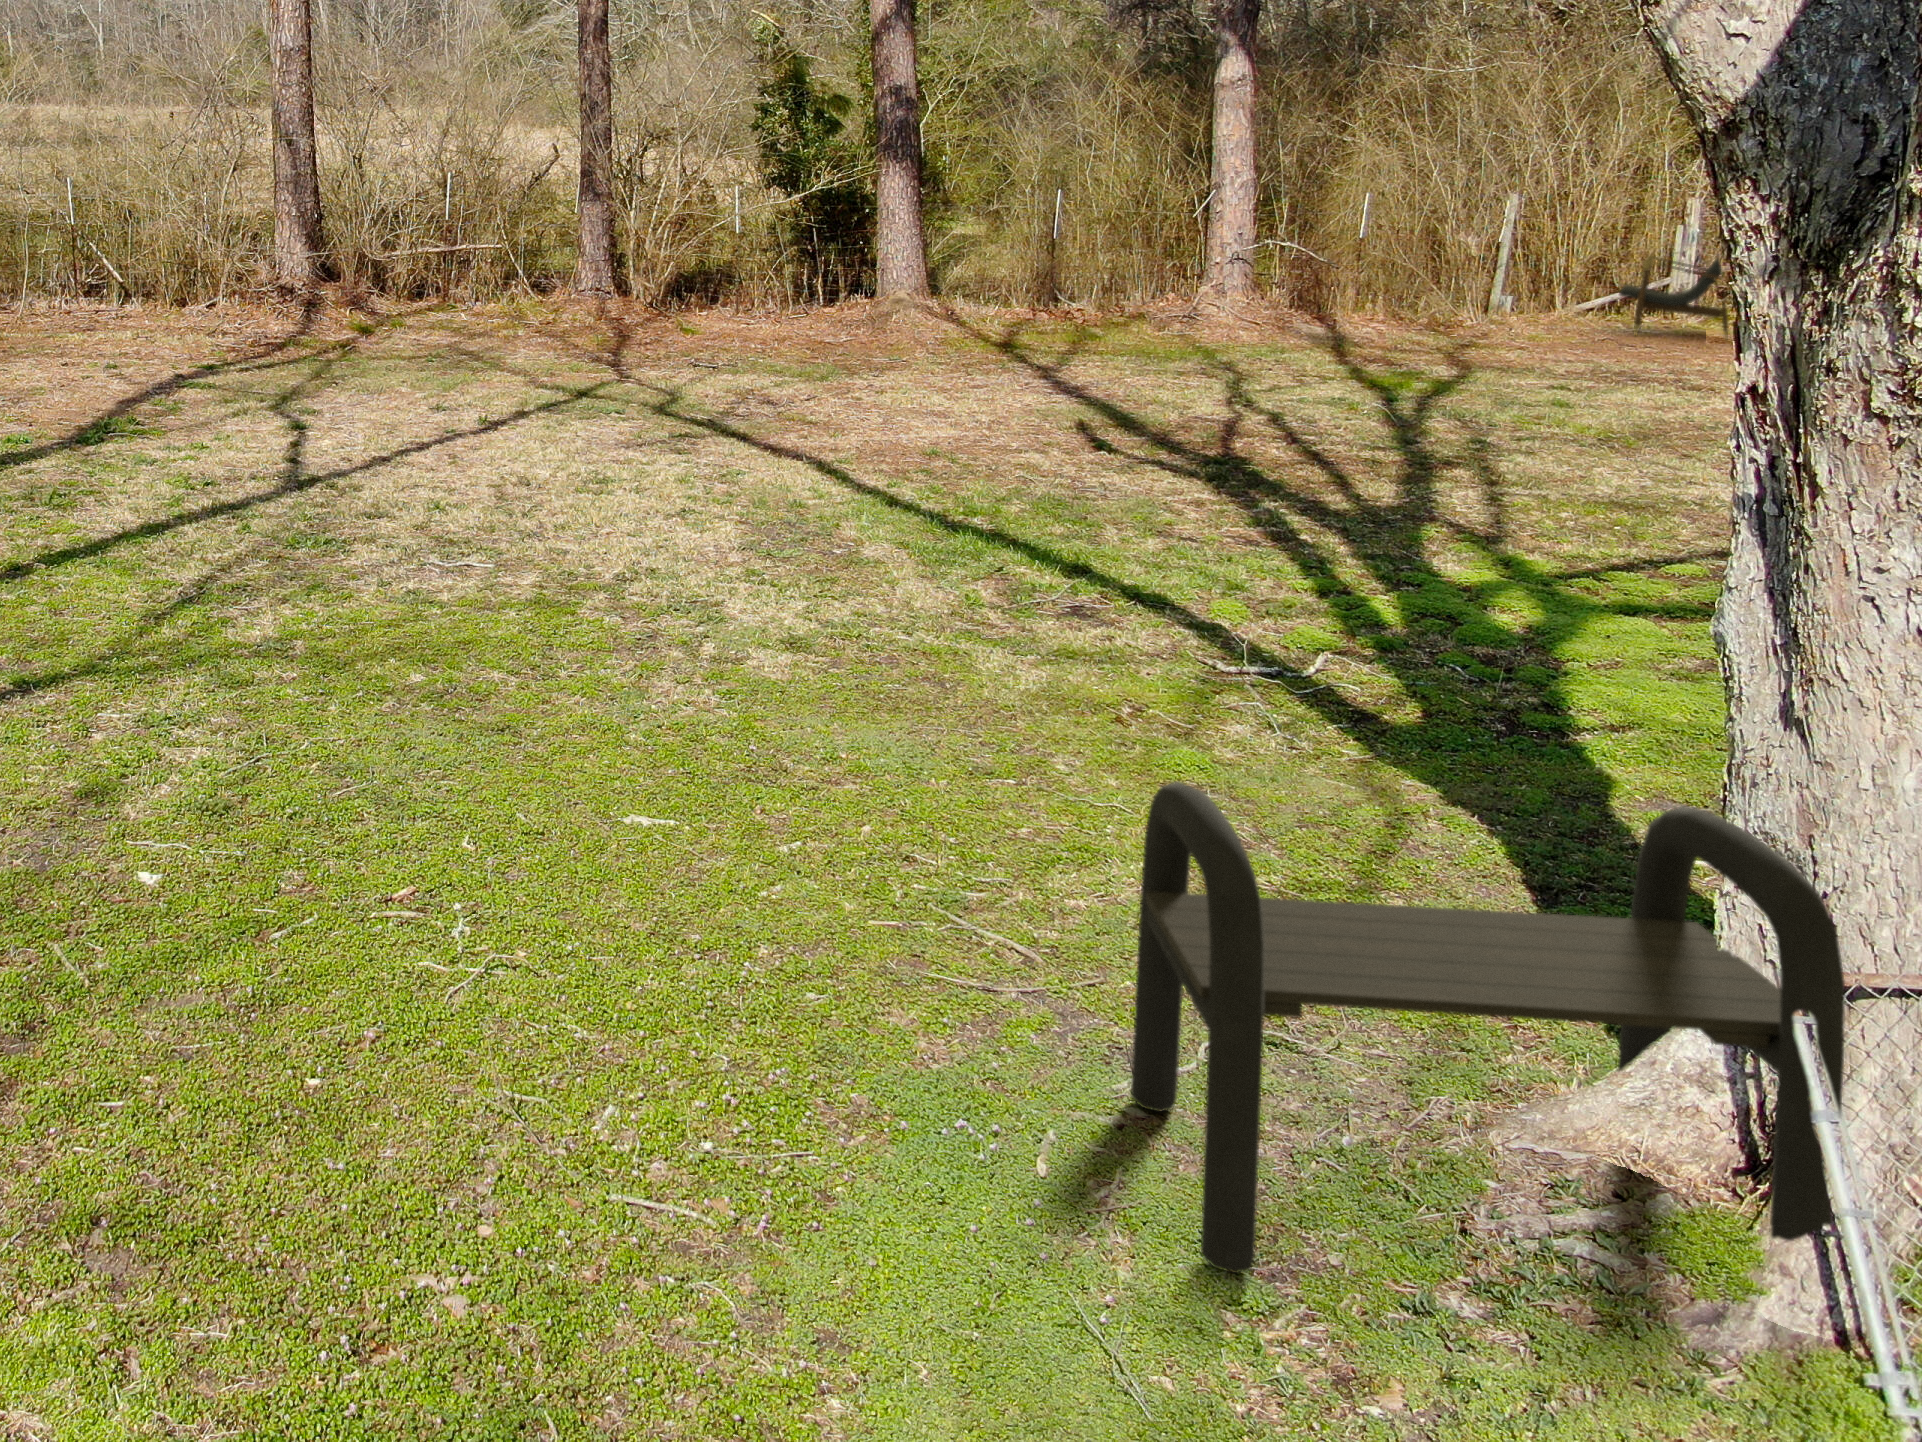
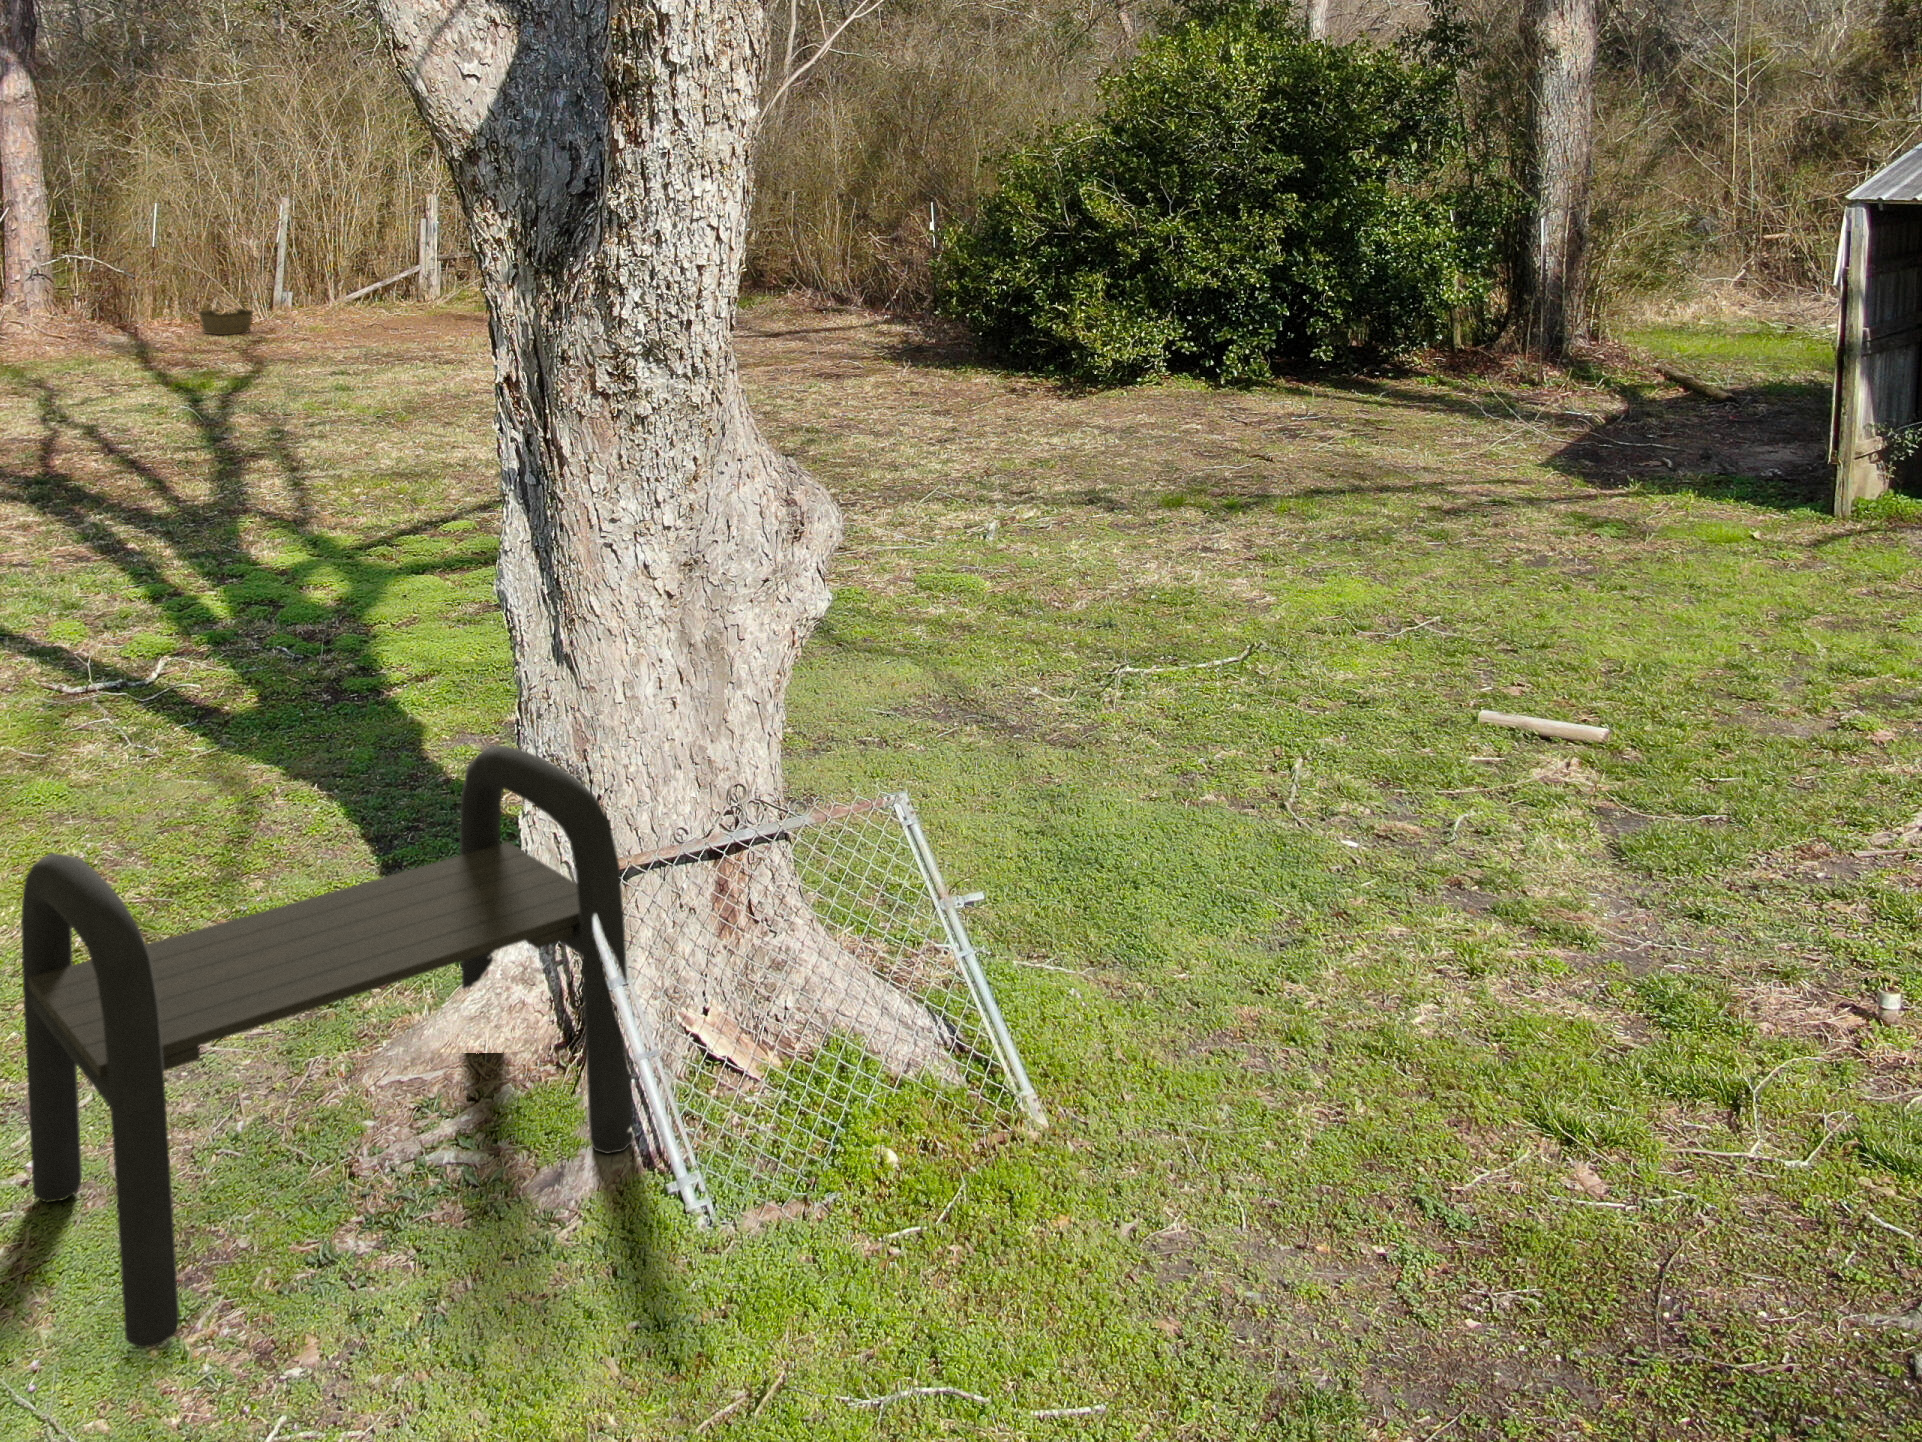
lounge chair: present [1620,255,1728,338] -> none [371,227,456,317]
basket: none [1401,292,1466,338] -> present [199,293,253,335]

